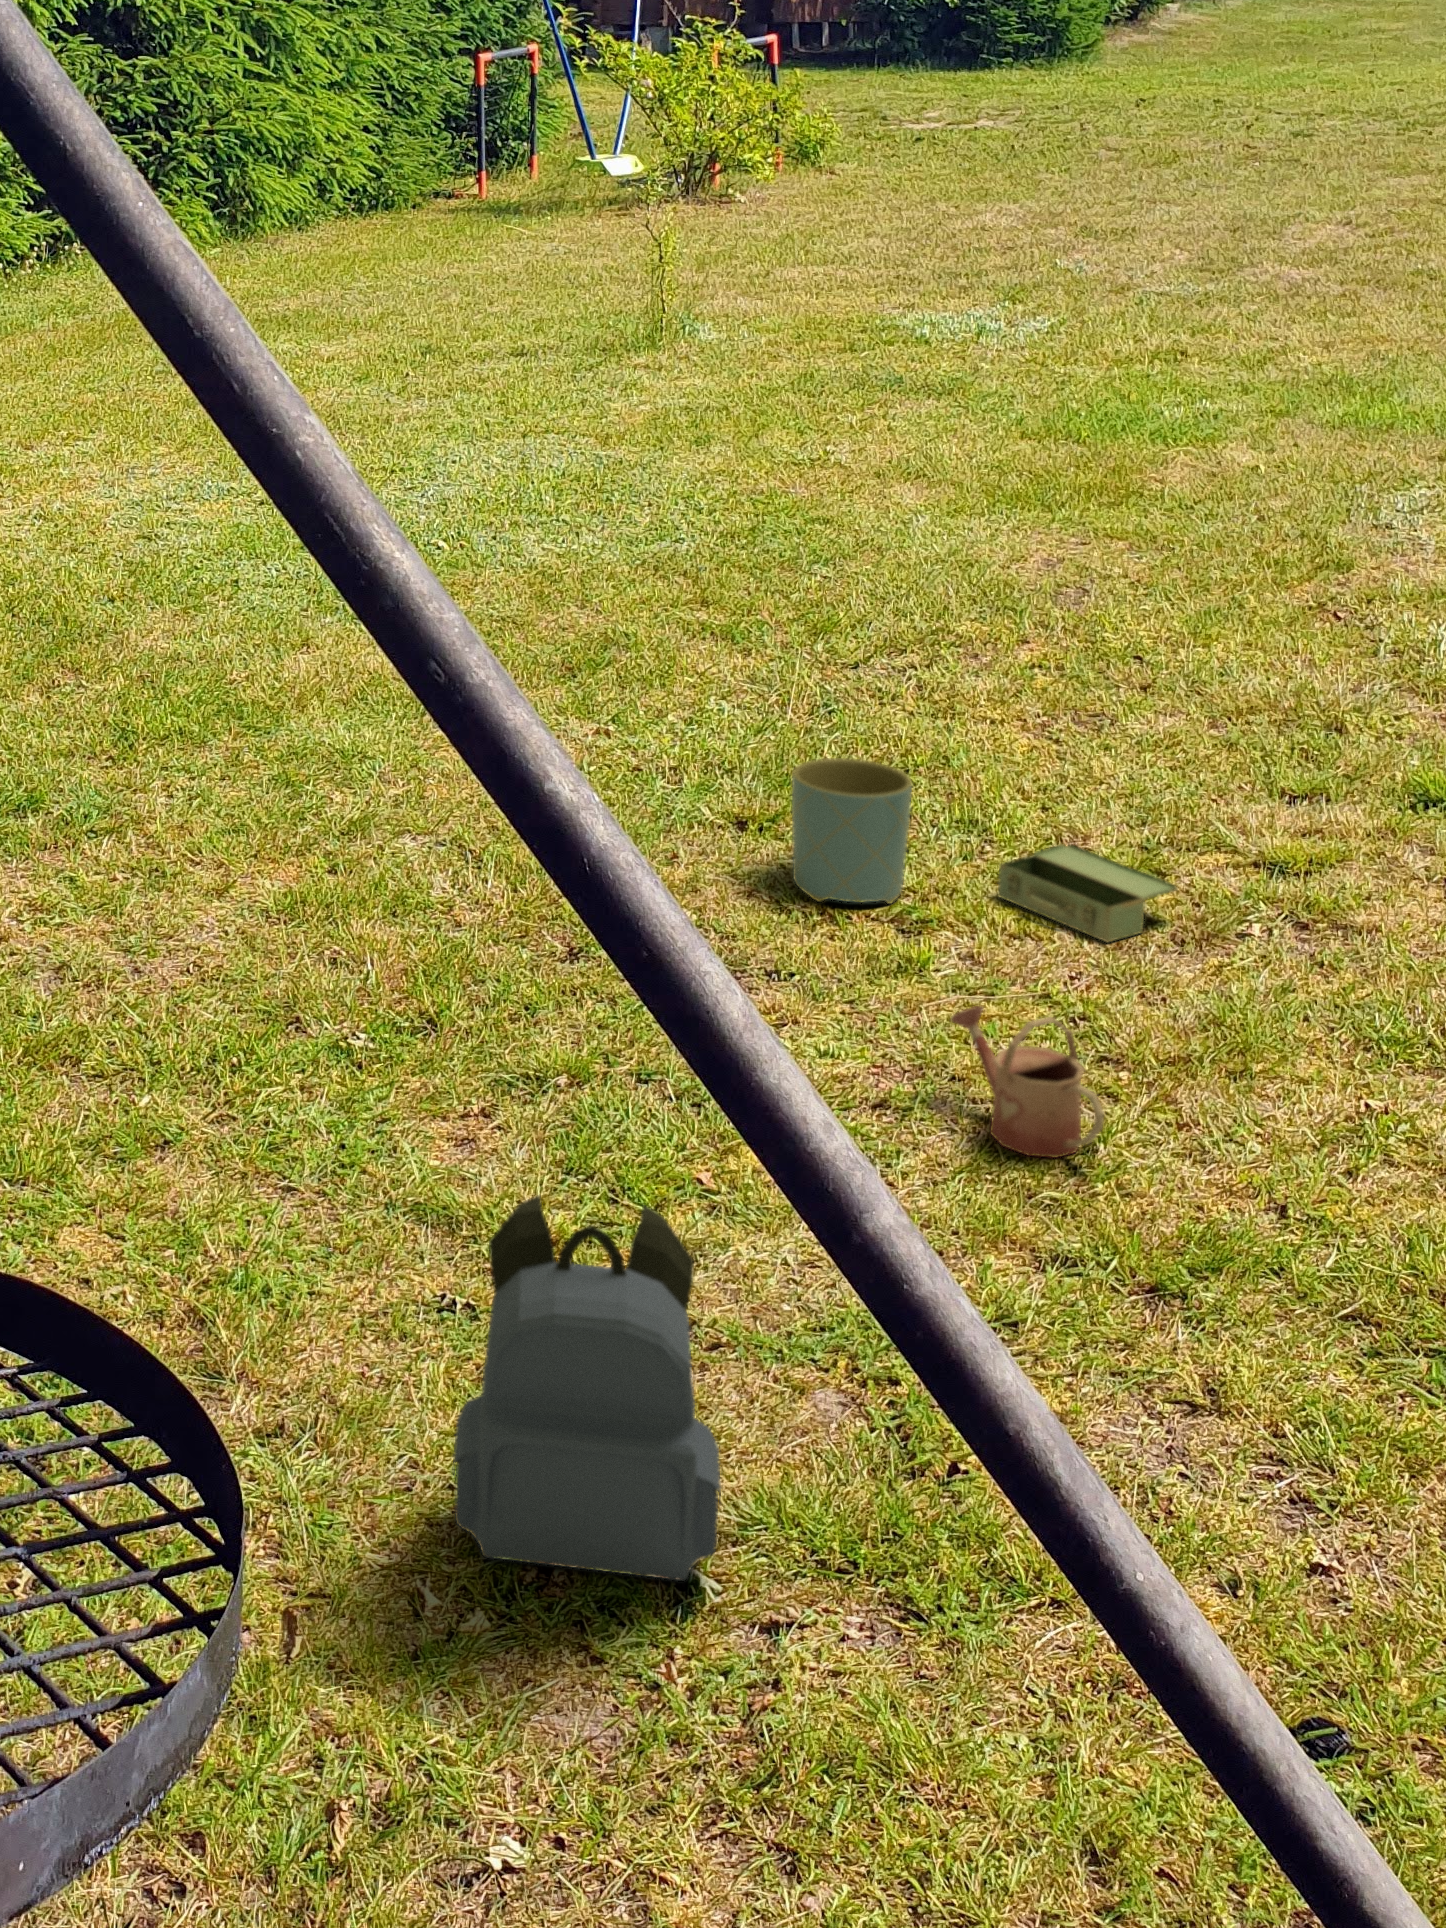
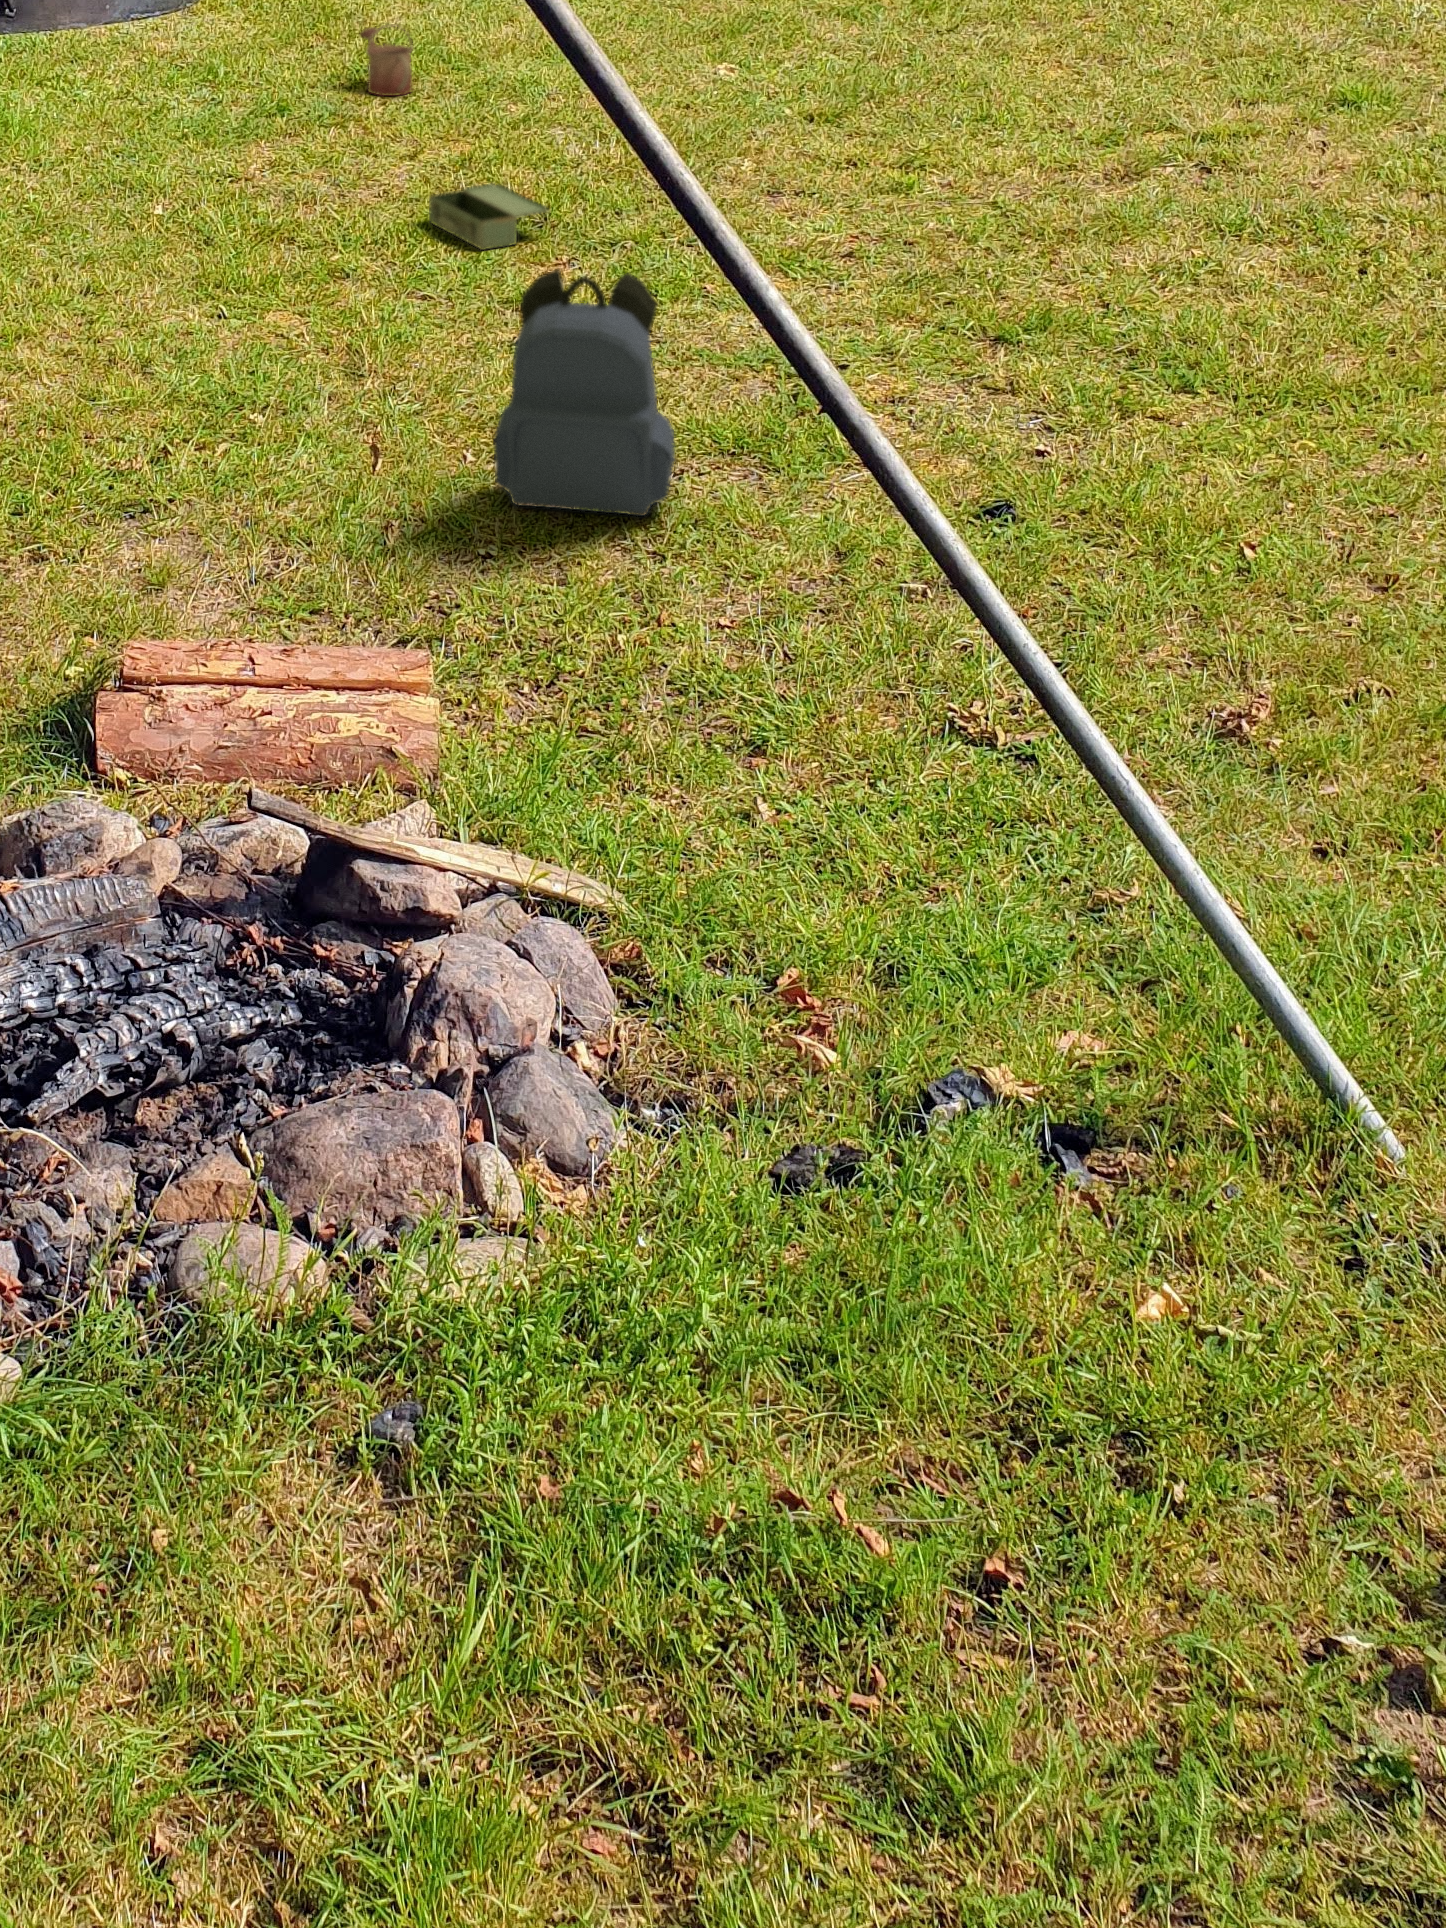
planter: present [792,758,912,904] -> none [861,78,953,186]
toolbox: present [998,845,1177,942] -> present [429,183,549,250]
watering can: present [950,1006,1104,1158] -> present [360,25,413,96]

